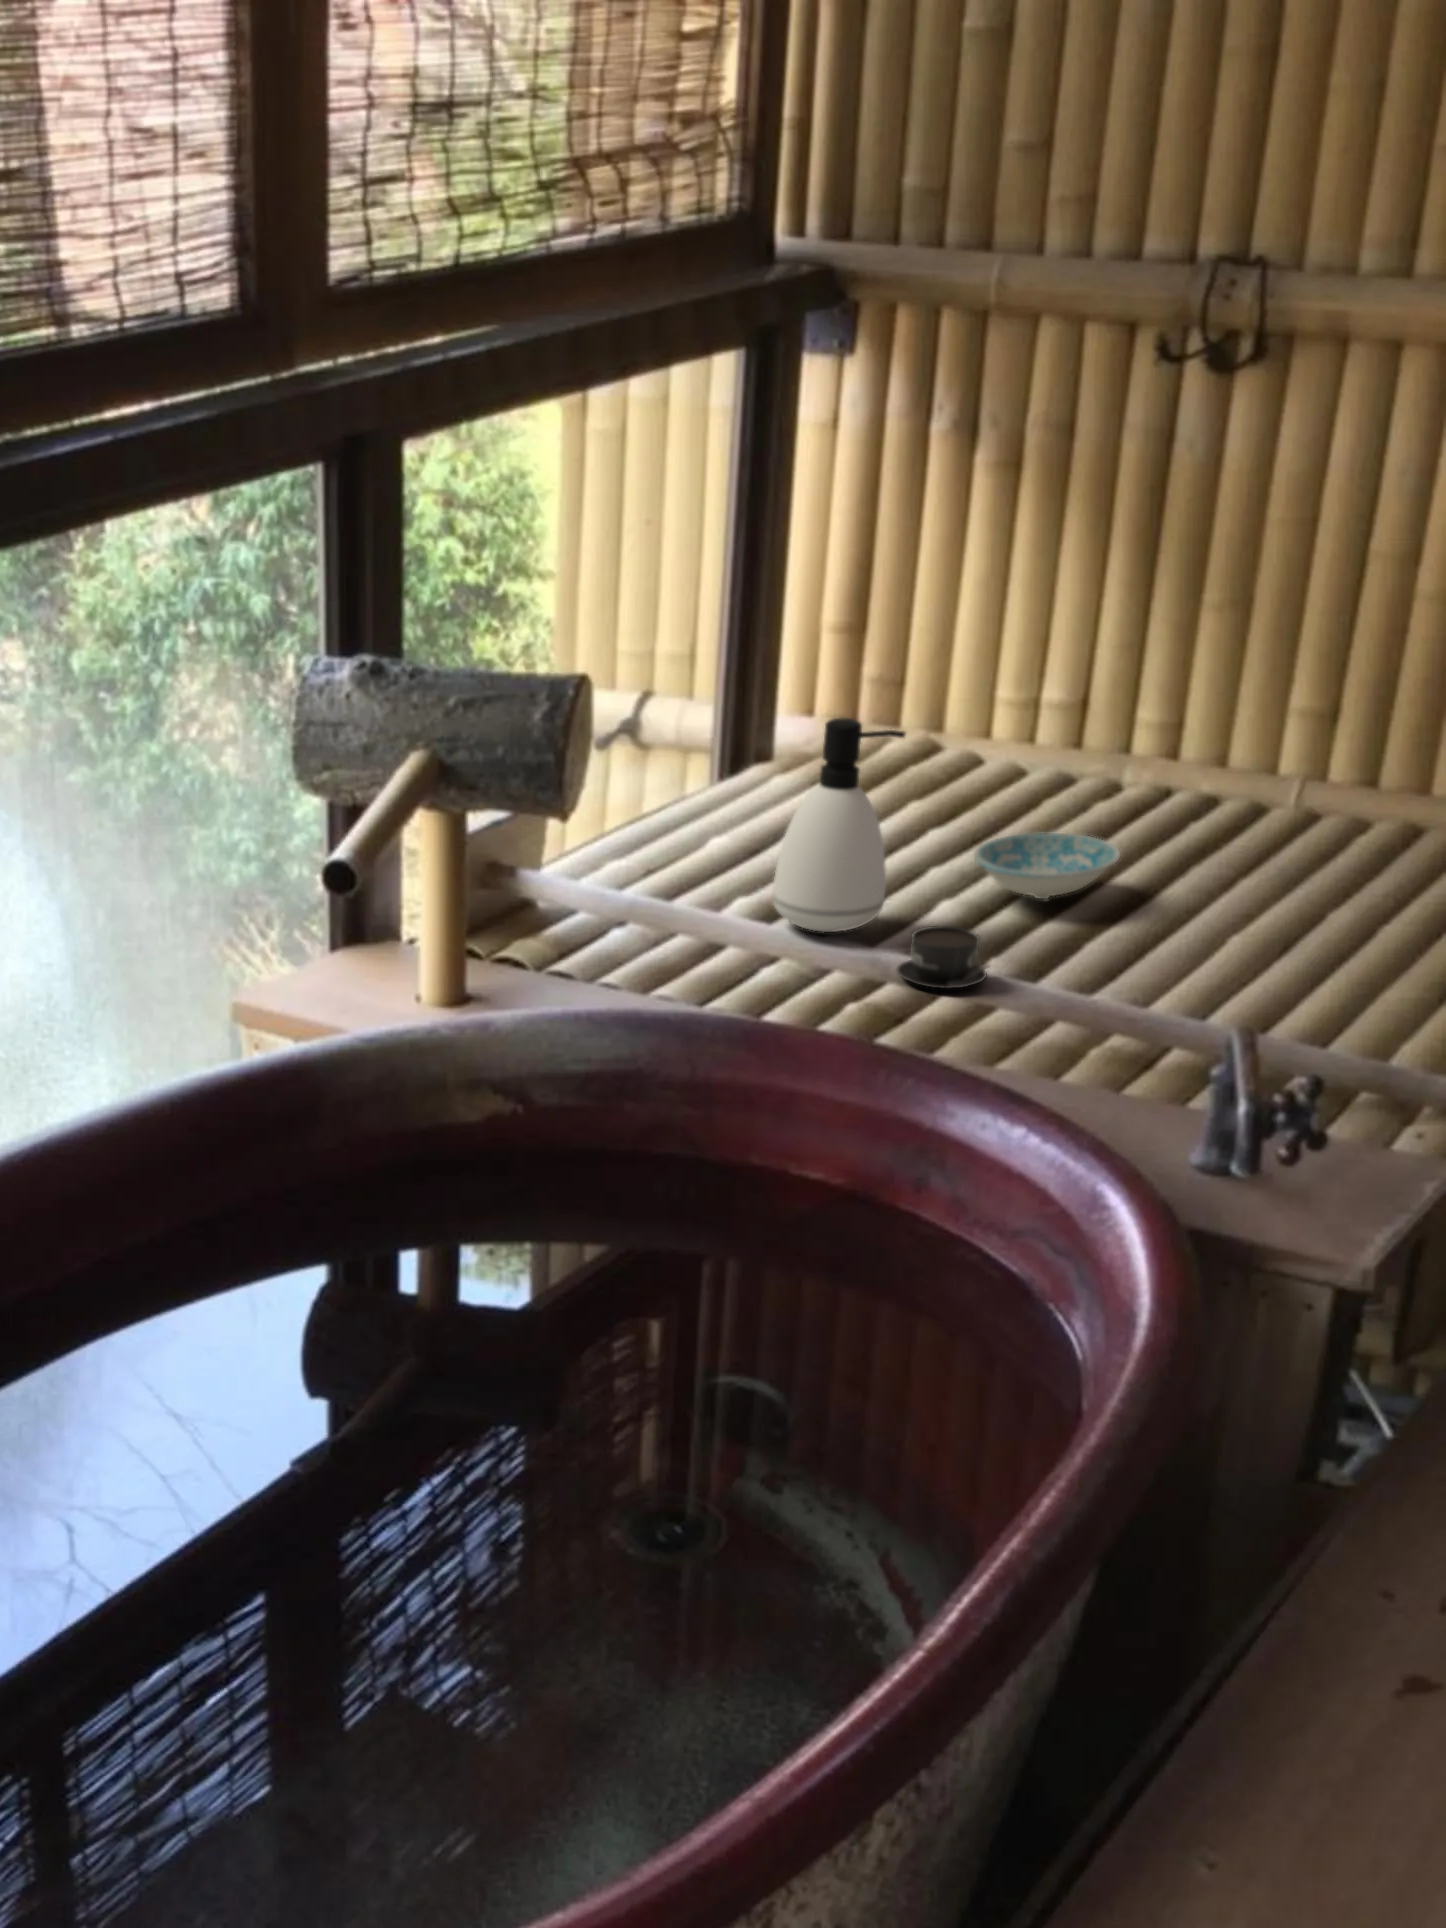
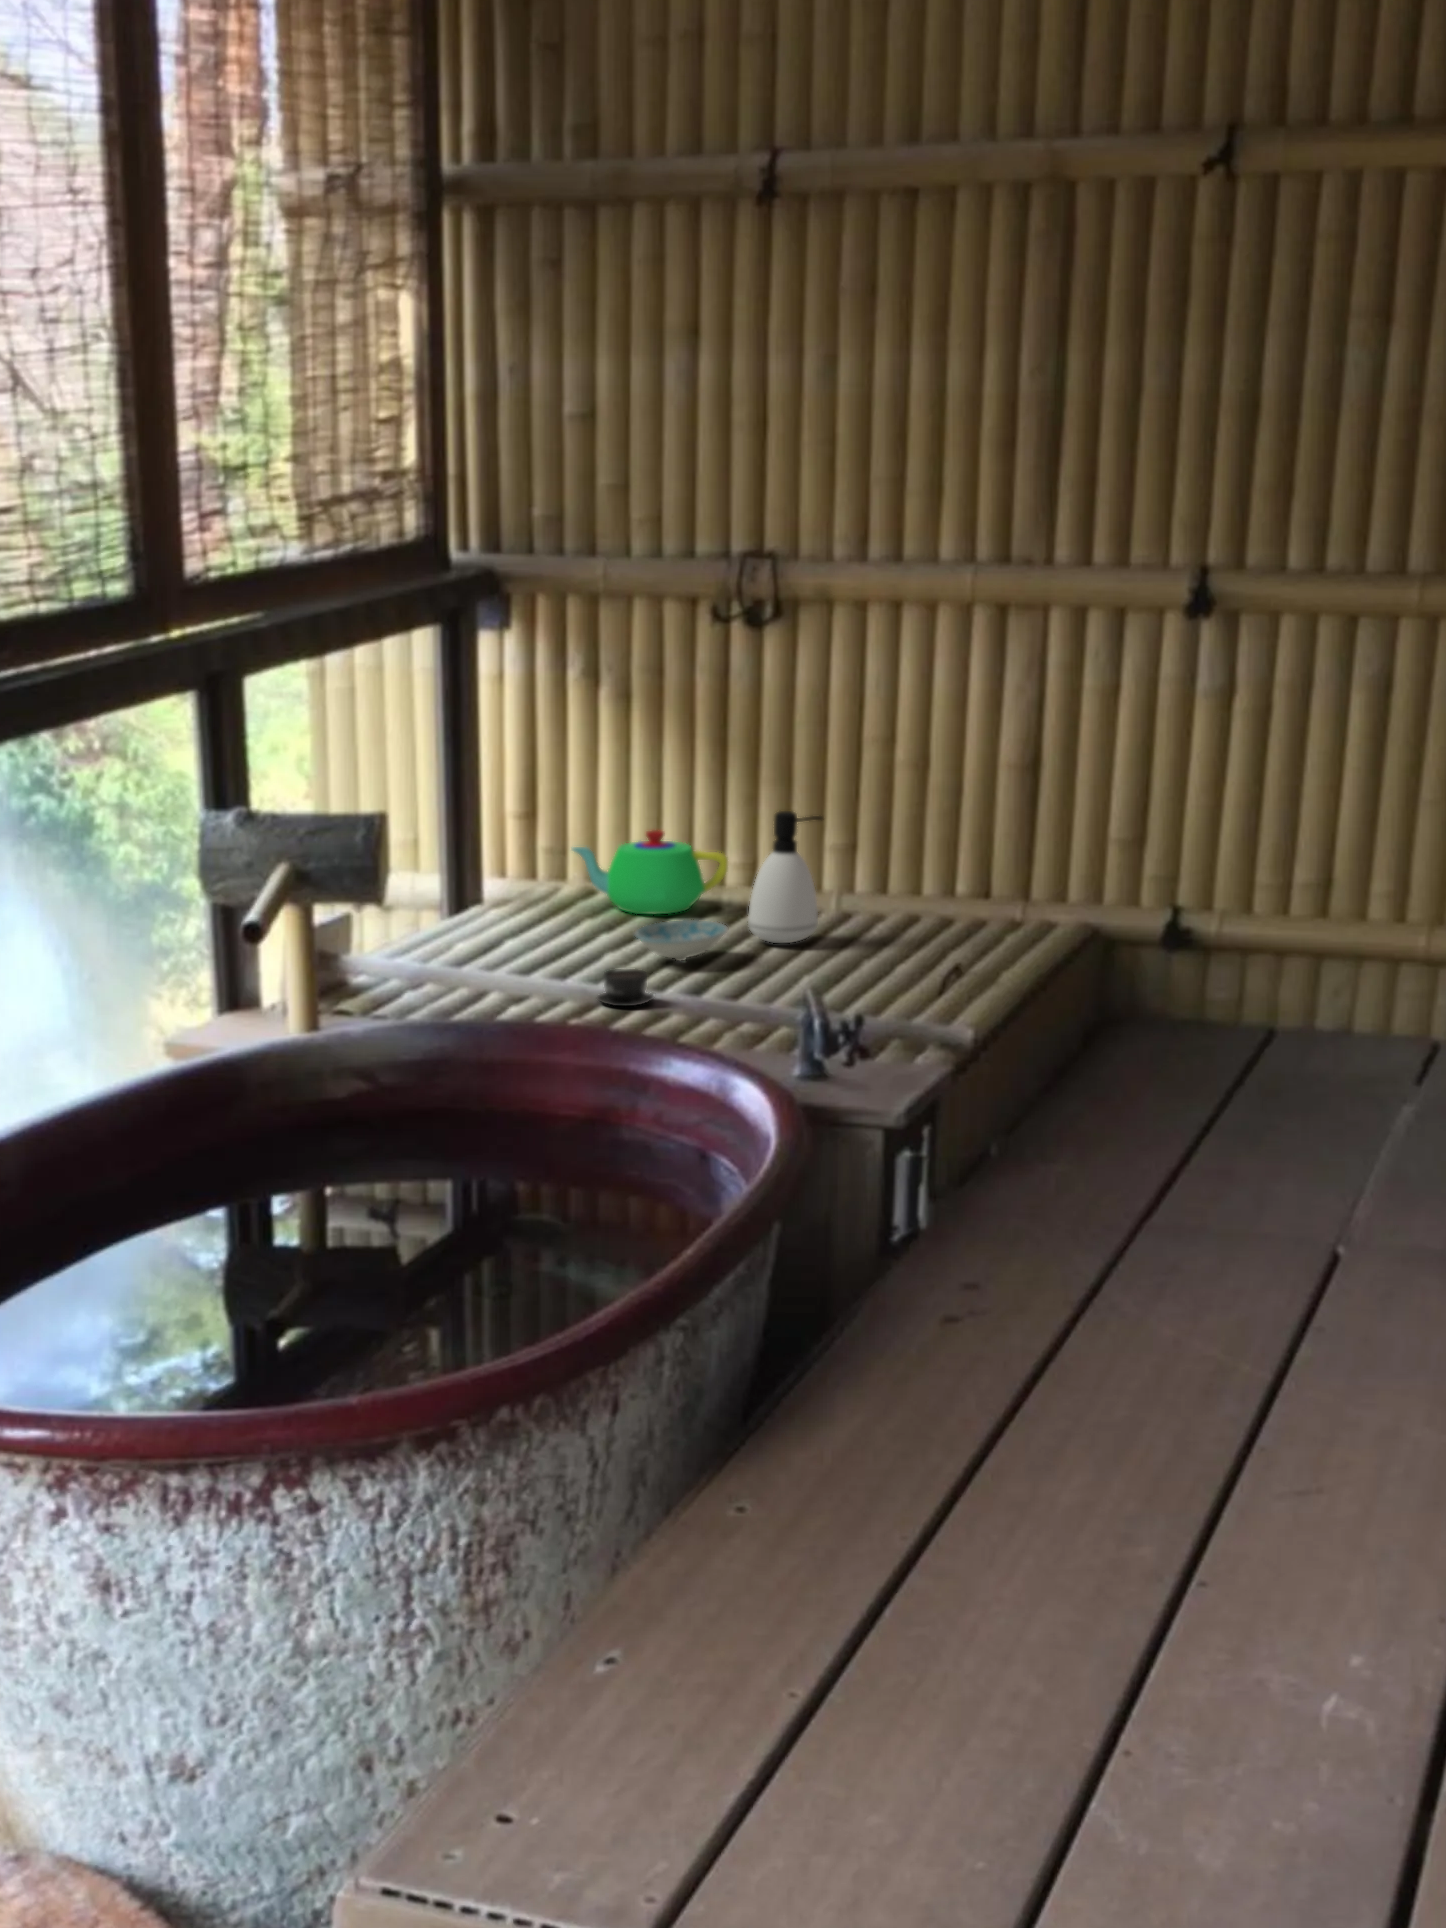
teapot: none [904,675,1136,802] -> present [572,830,728,914]
soap dispenser: present [772,718,905,932] -> present [748,811,823,943]

